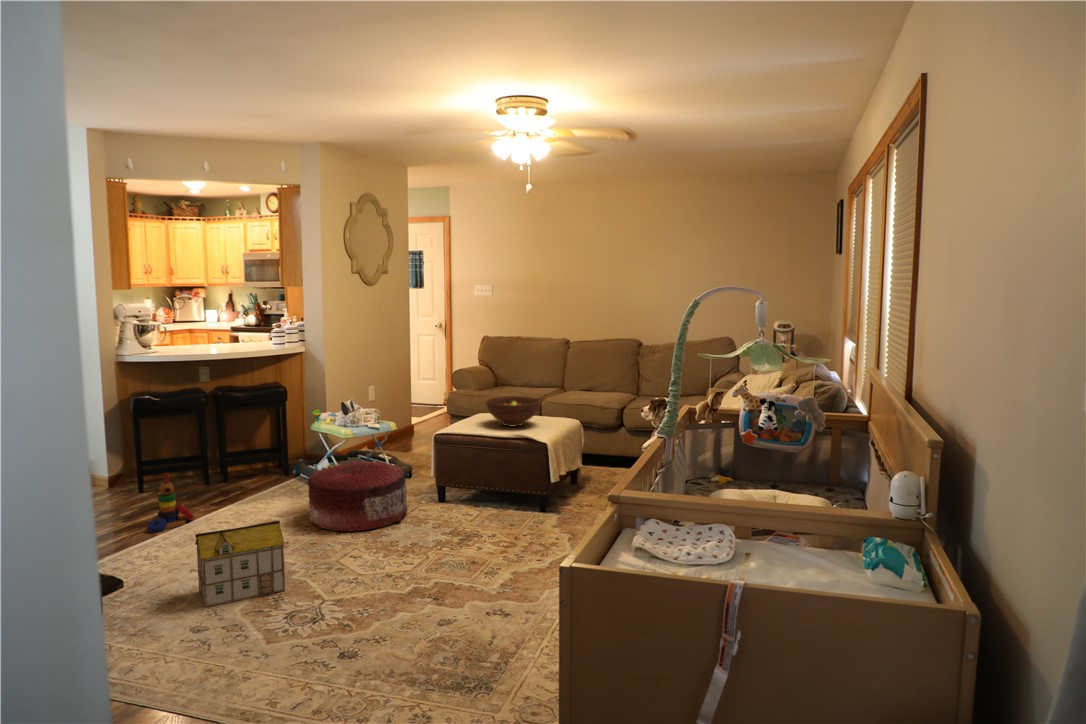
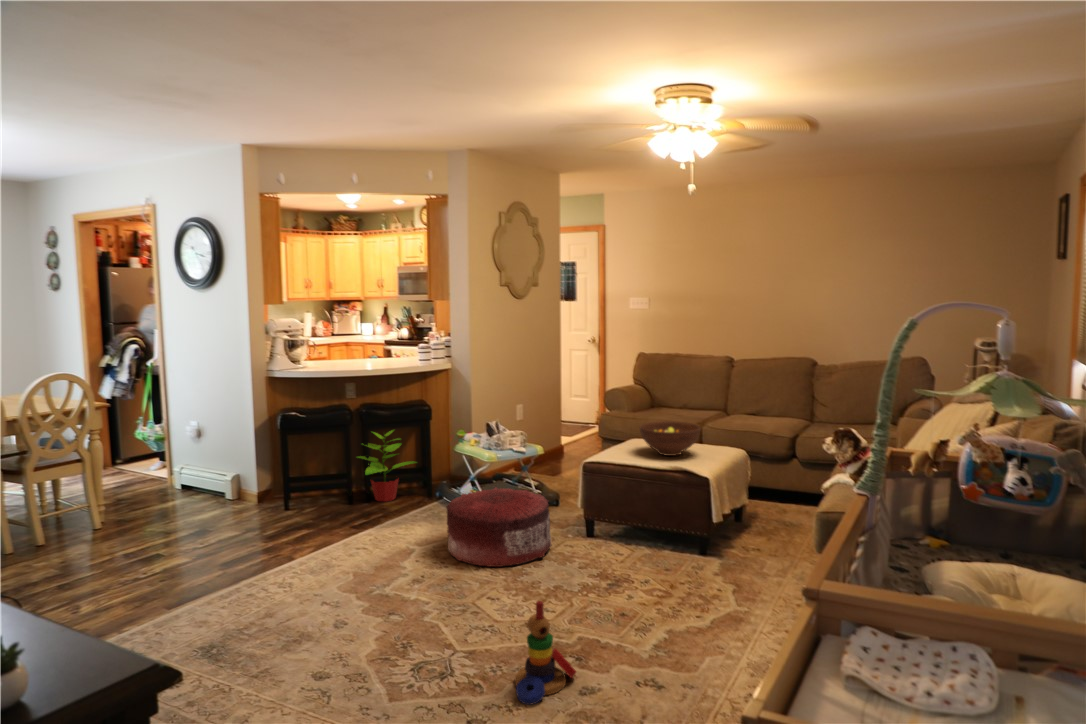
potted plant: none [210,410,274,482] -> present [358,430,416,502]
stacking toy: present [147,473,194,533] -> present [515,601,576,705]
toy house: present [195,521,285,607] -> none [324,556,415,648]

